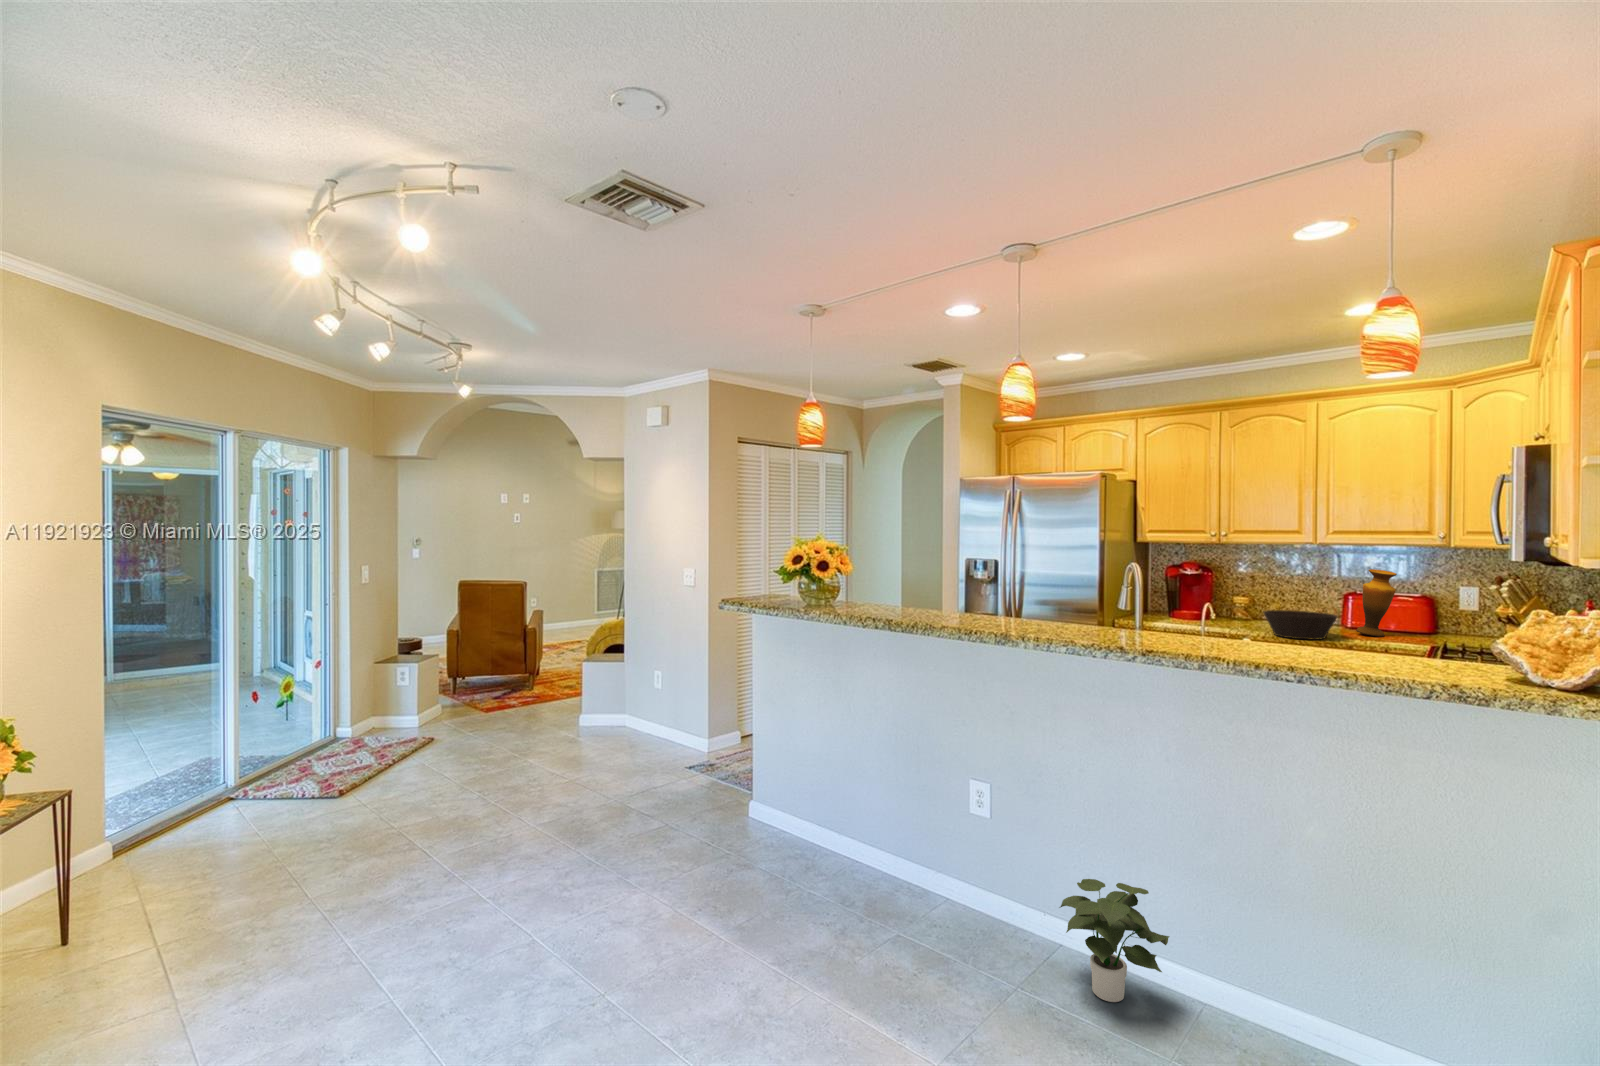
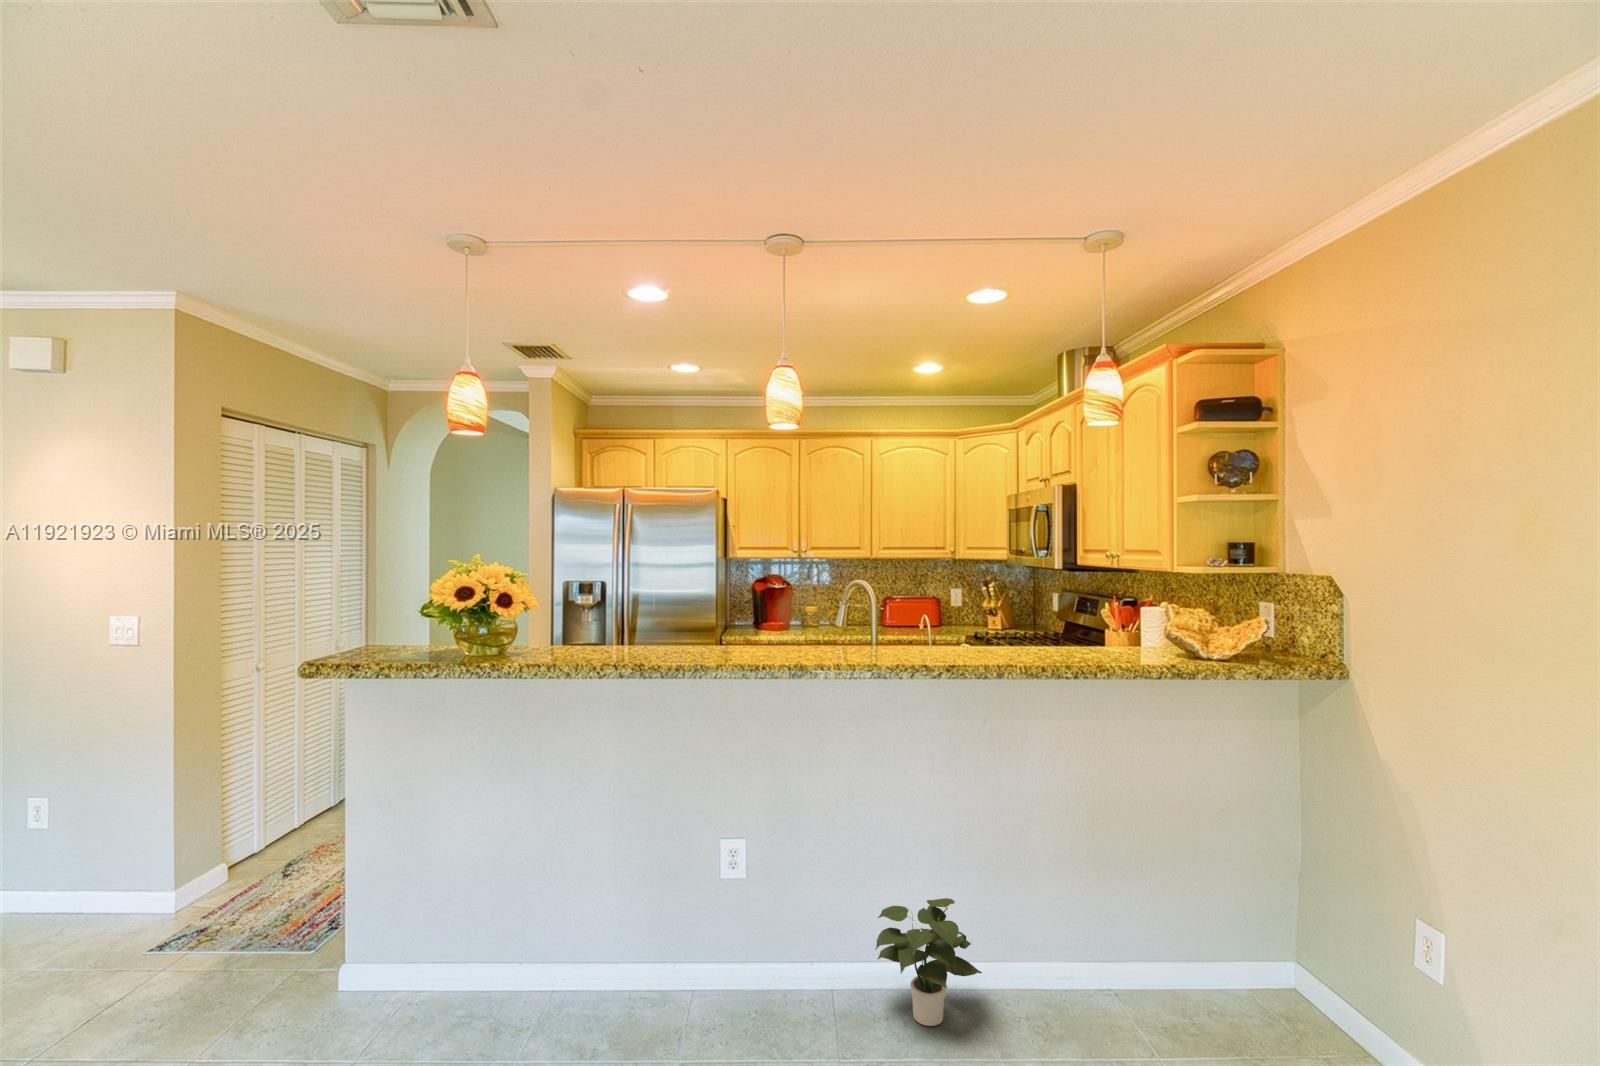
vase: present [1356,569,1397,637] -> none [900,578,927,631]
bowl: present [1263,610,1337,640] -> none [850,615,902,639]

